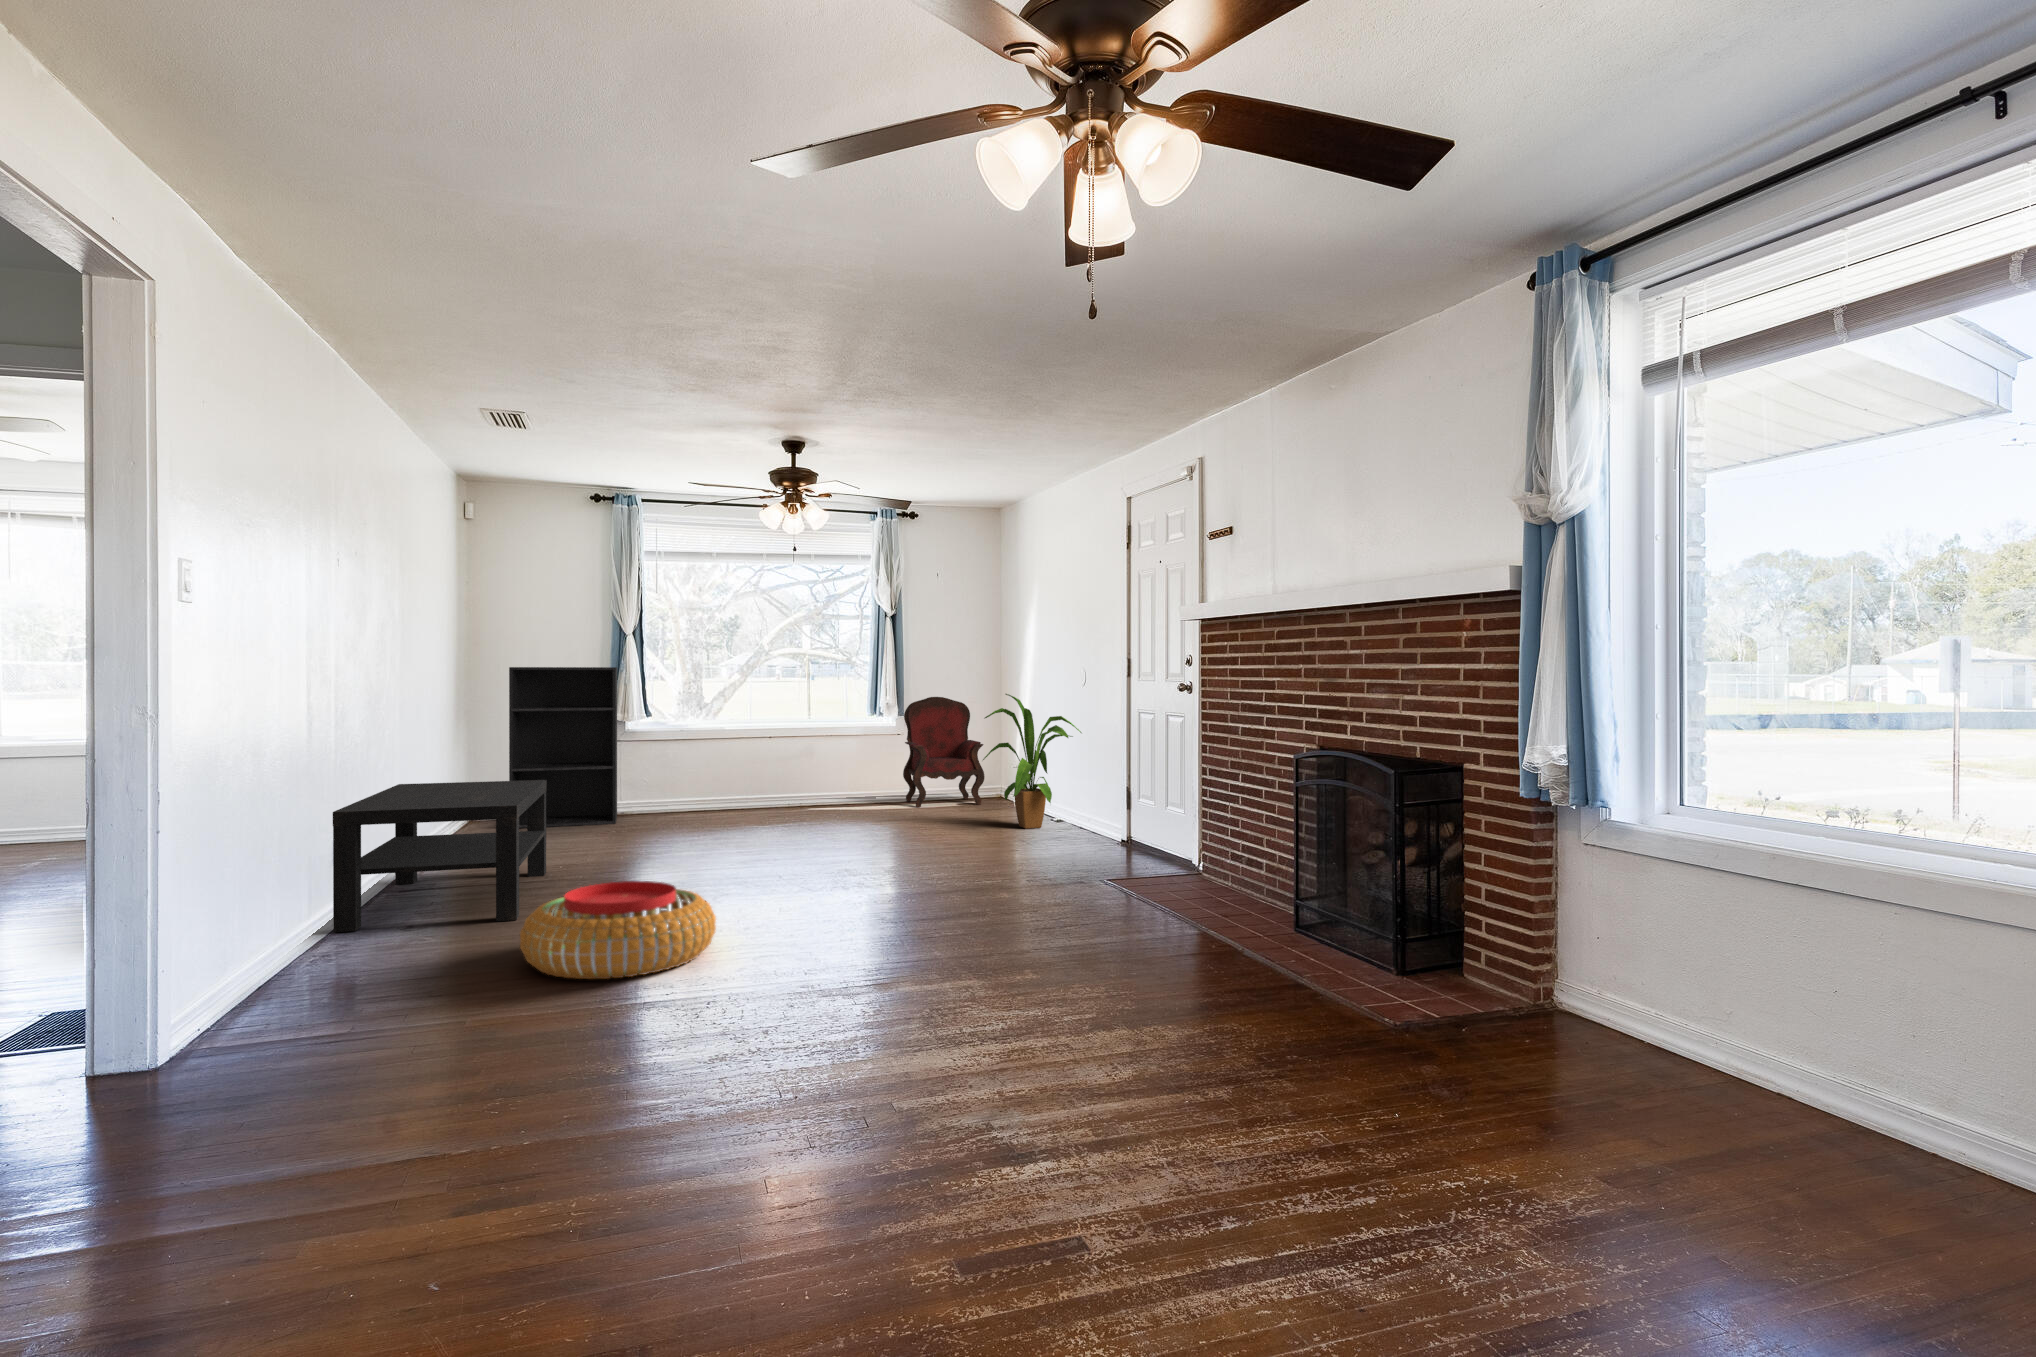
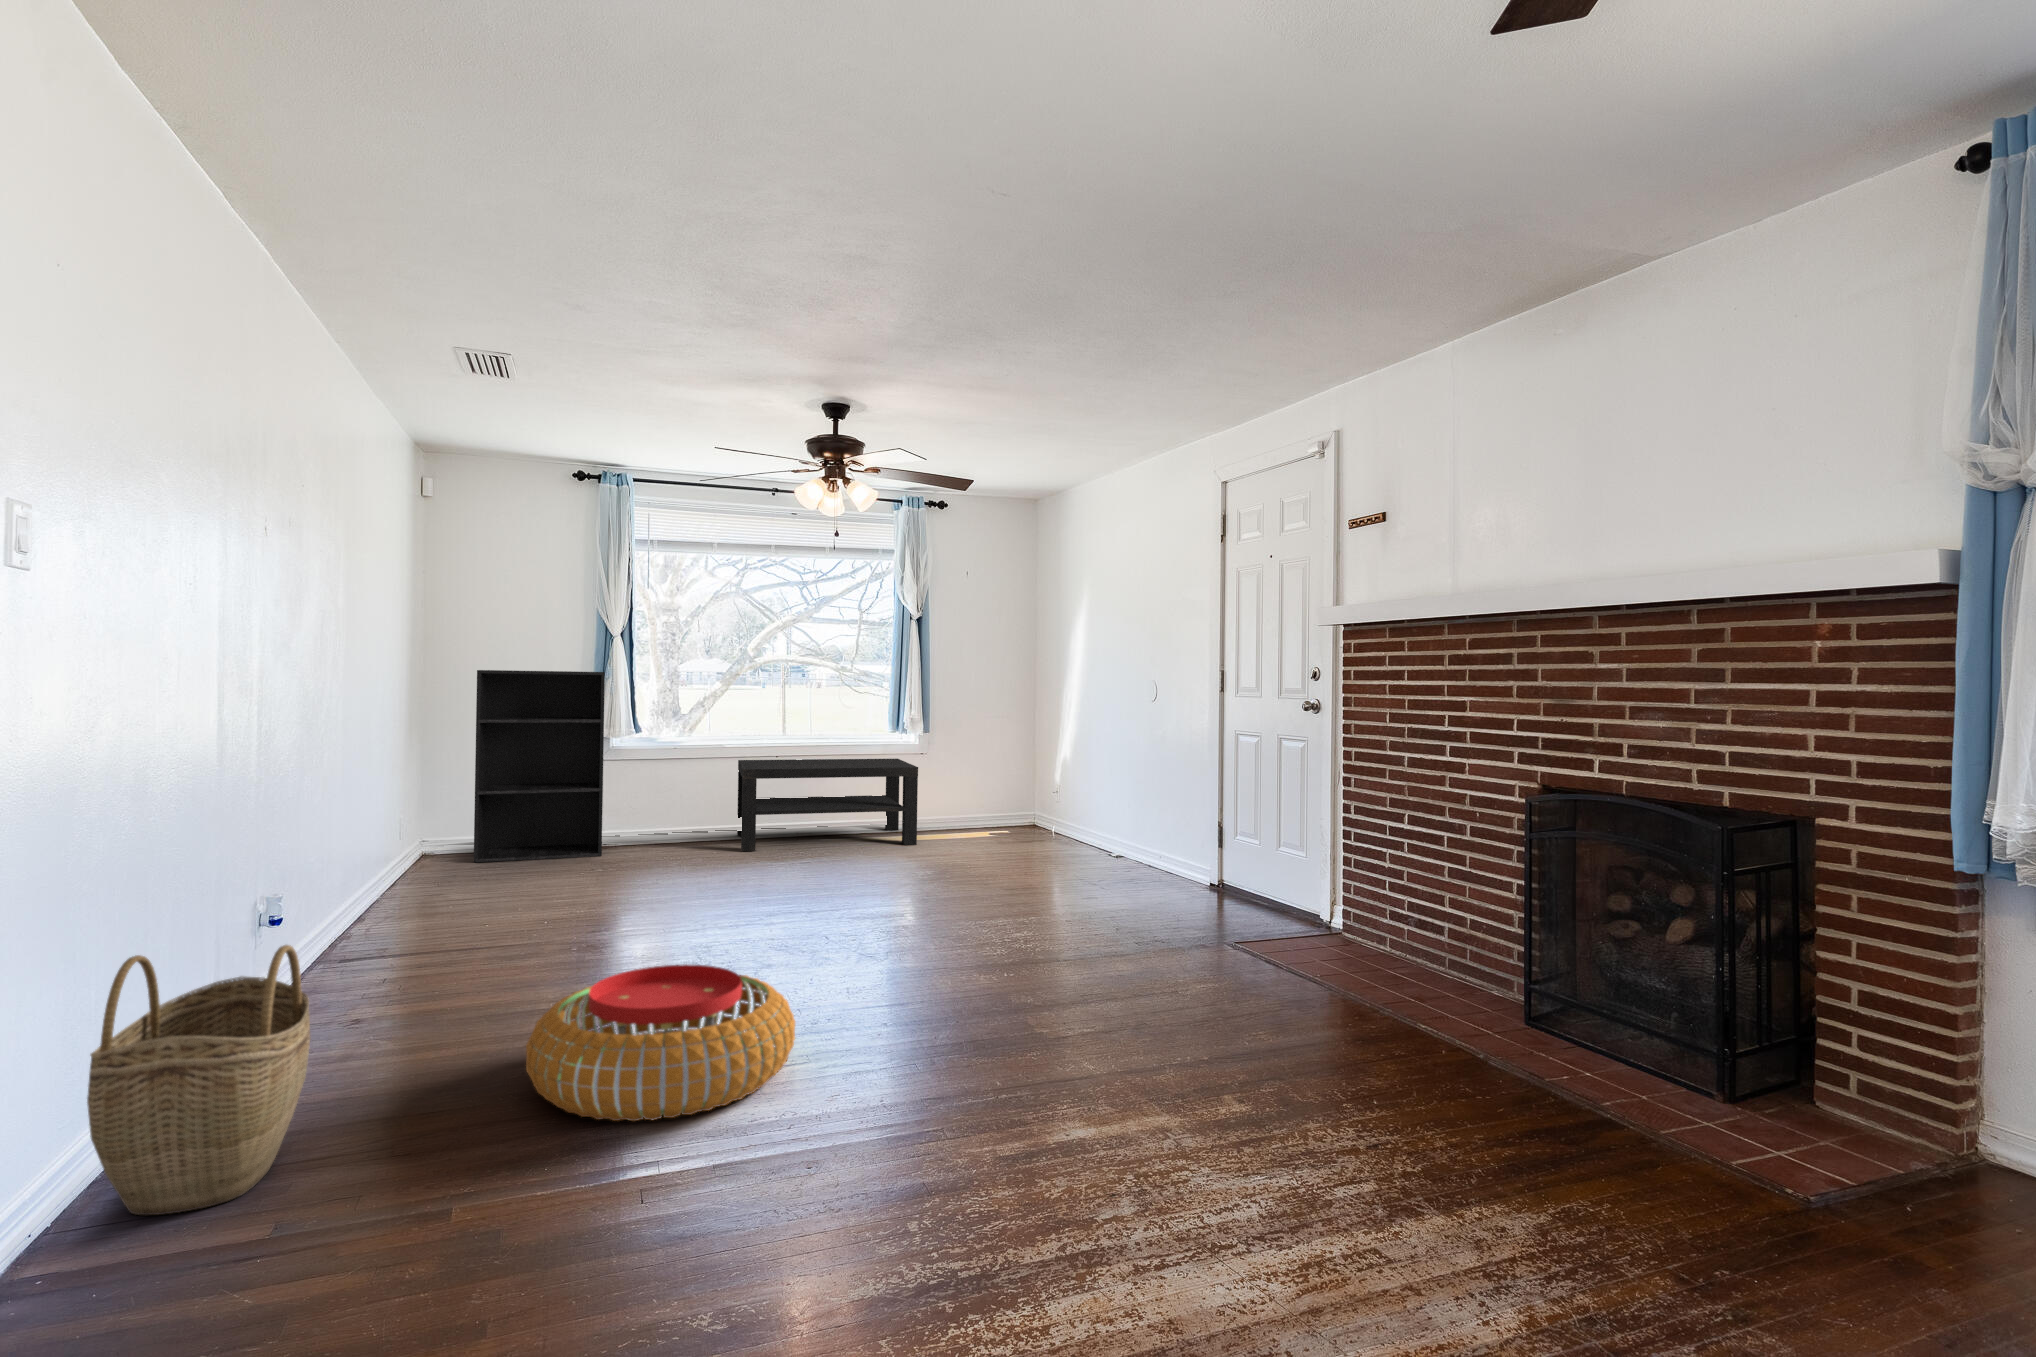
house plant: present [983,694,1081,829] -> none [1035,708,1153,864]
armchair: present [903,697,985,807] -> none [926,710,1020,835]
coffee table: present [333,780,546,932] -> present [737,759,918,851]
woven basket: none [235,851,371,1019] -> present [87,945,311,1215]

